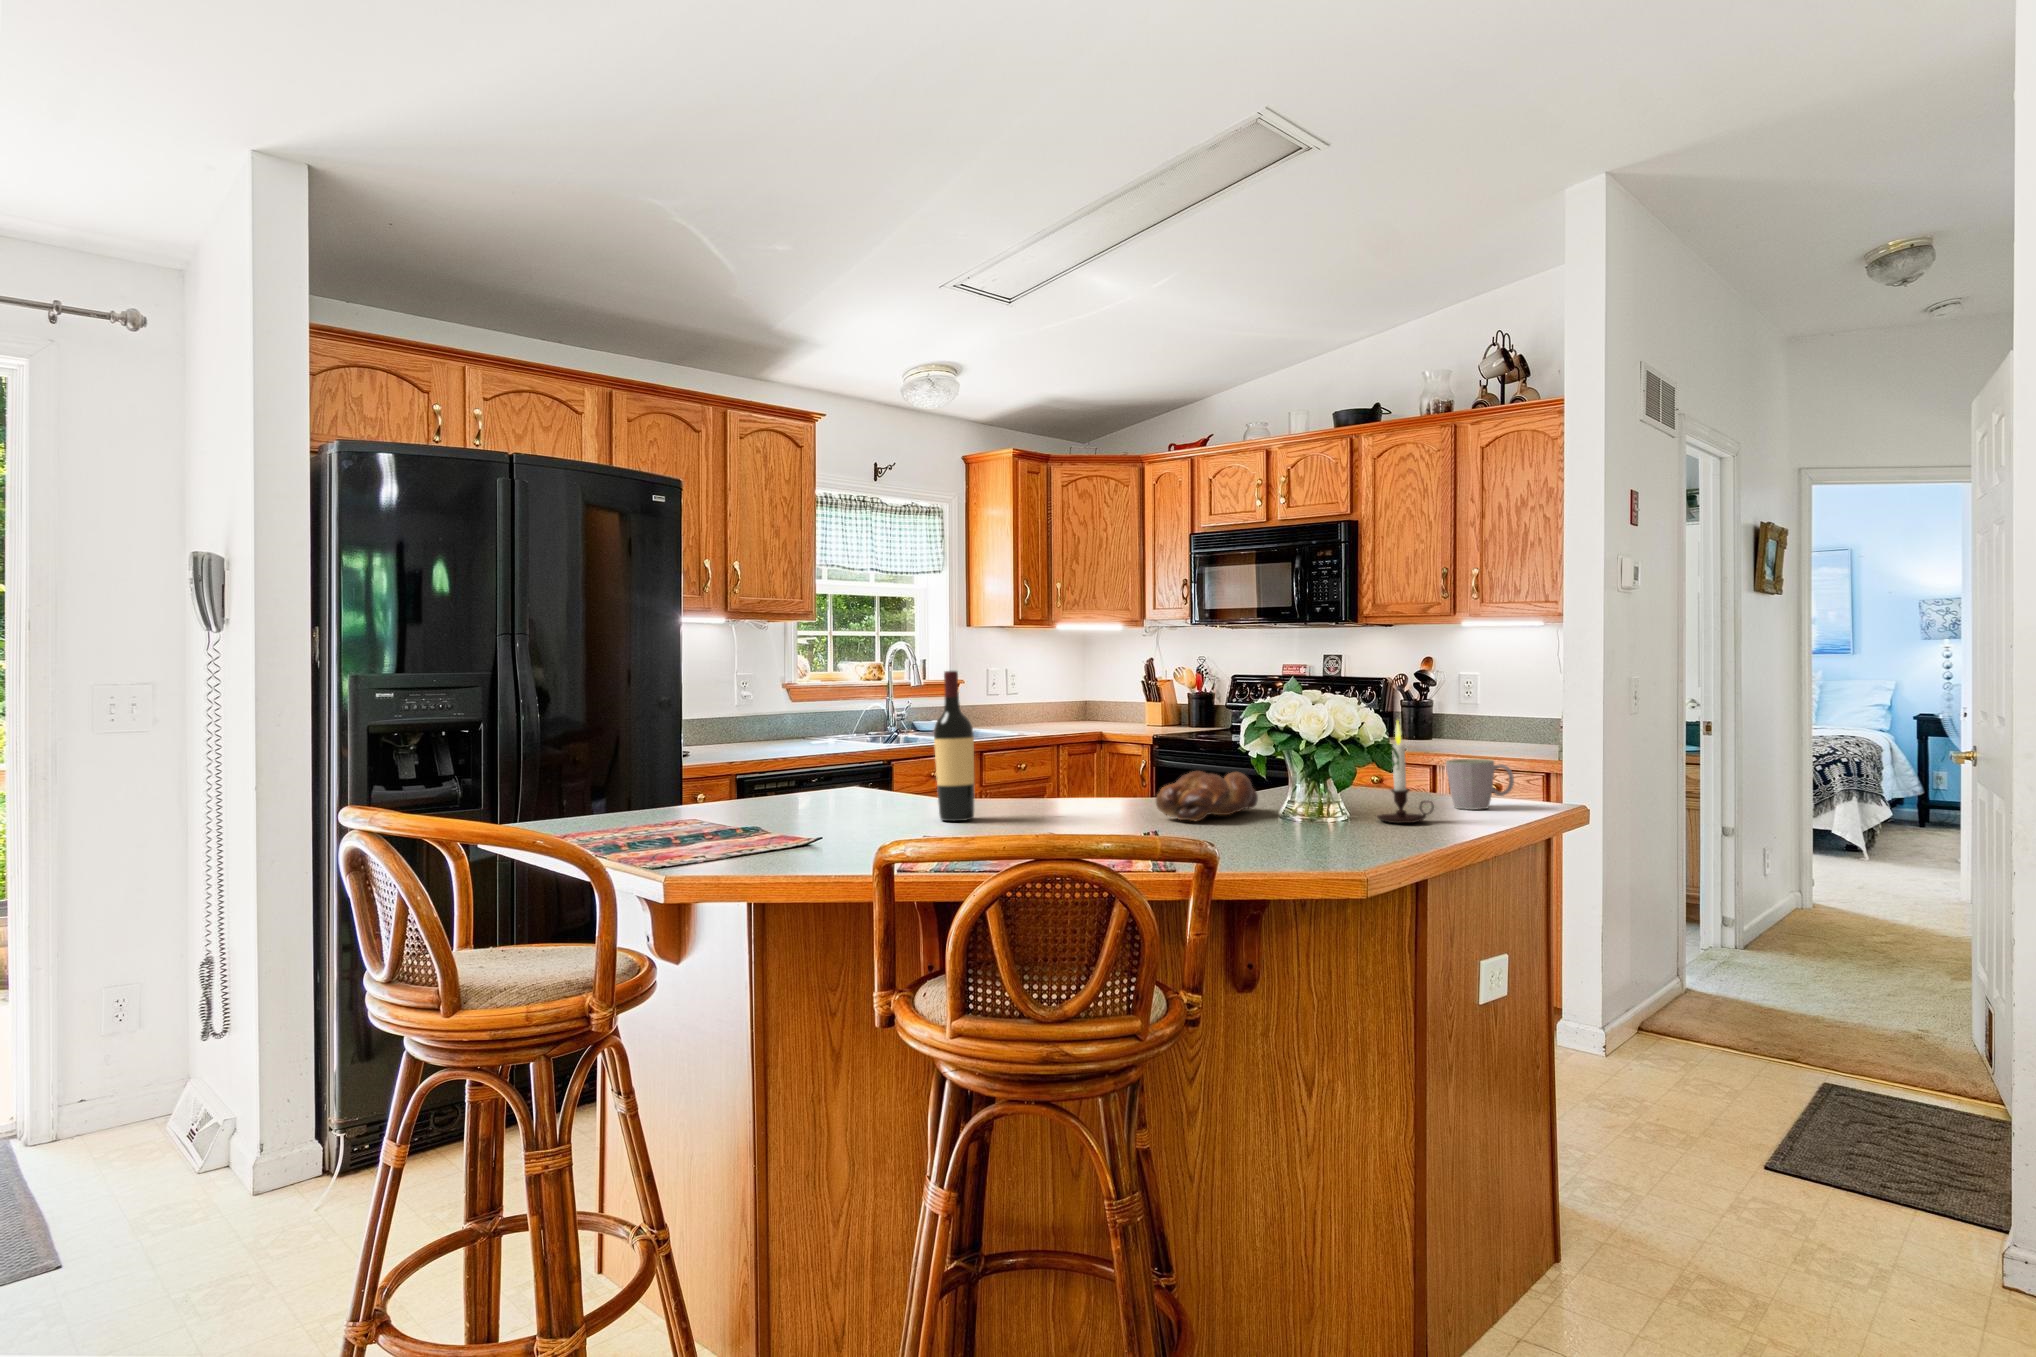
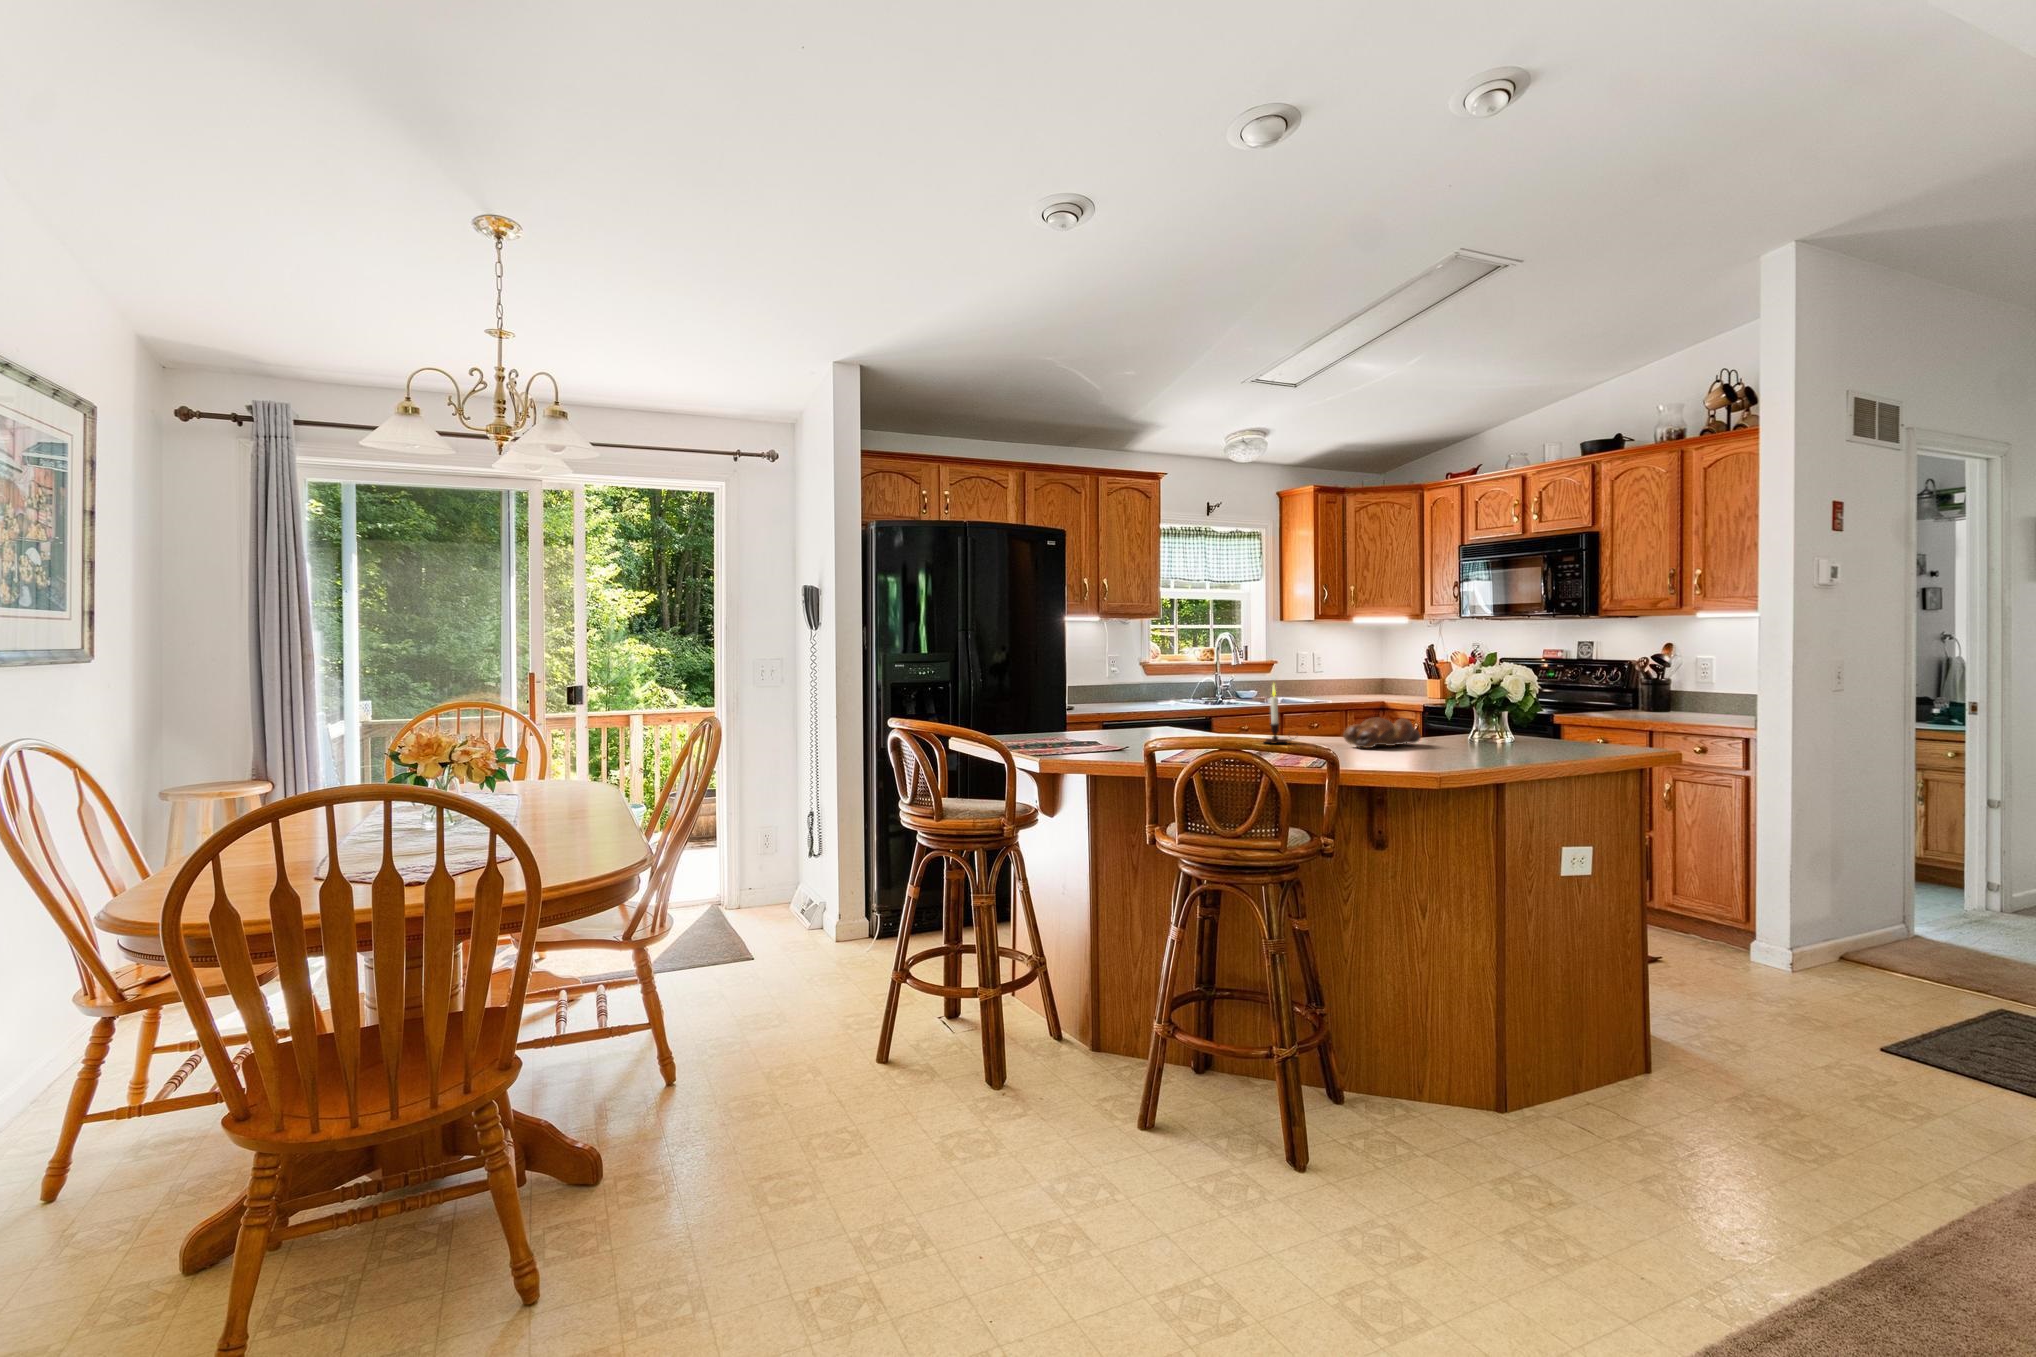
wine bottle: present [934,671,975,821] -> none [1201,652,1226,743]
candle: present [1377,722,1434,823] -> present [1265,685,1292,744]
mug: present [1446,759,1514,810] -> none [1568,715,1620,749]

